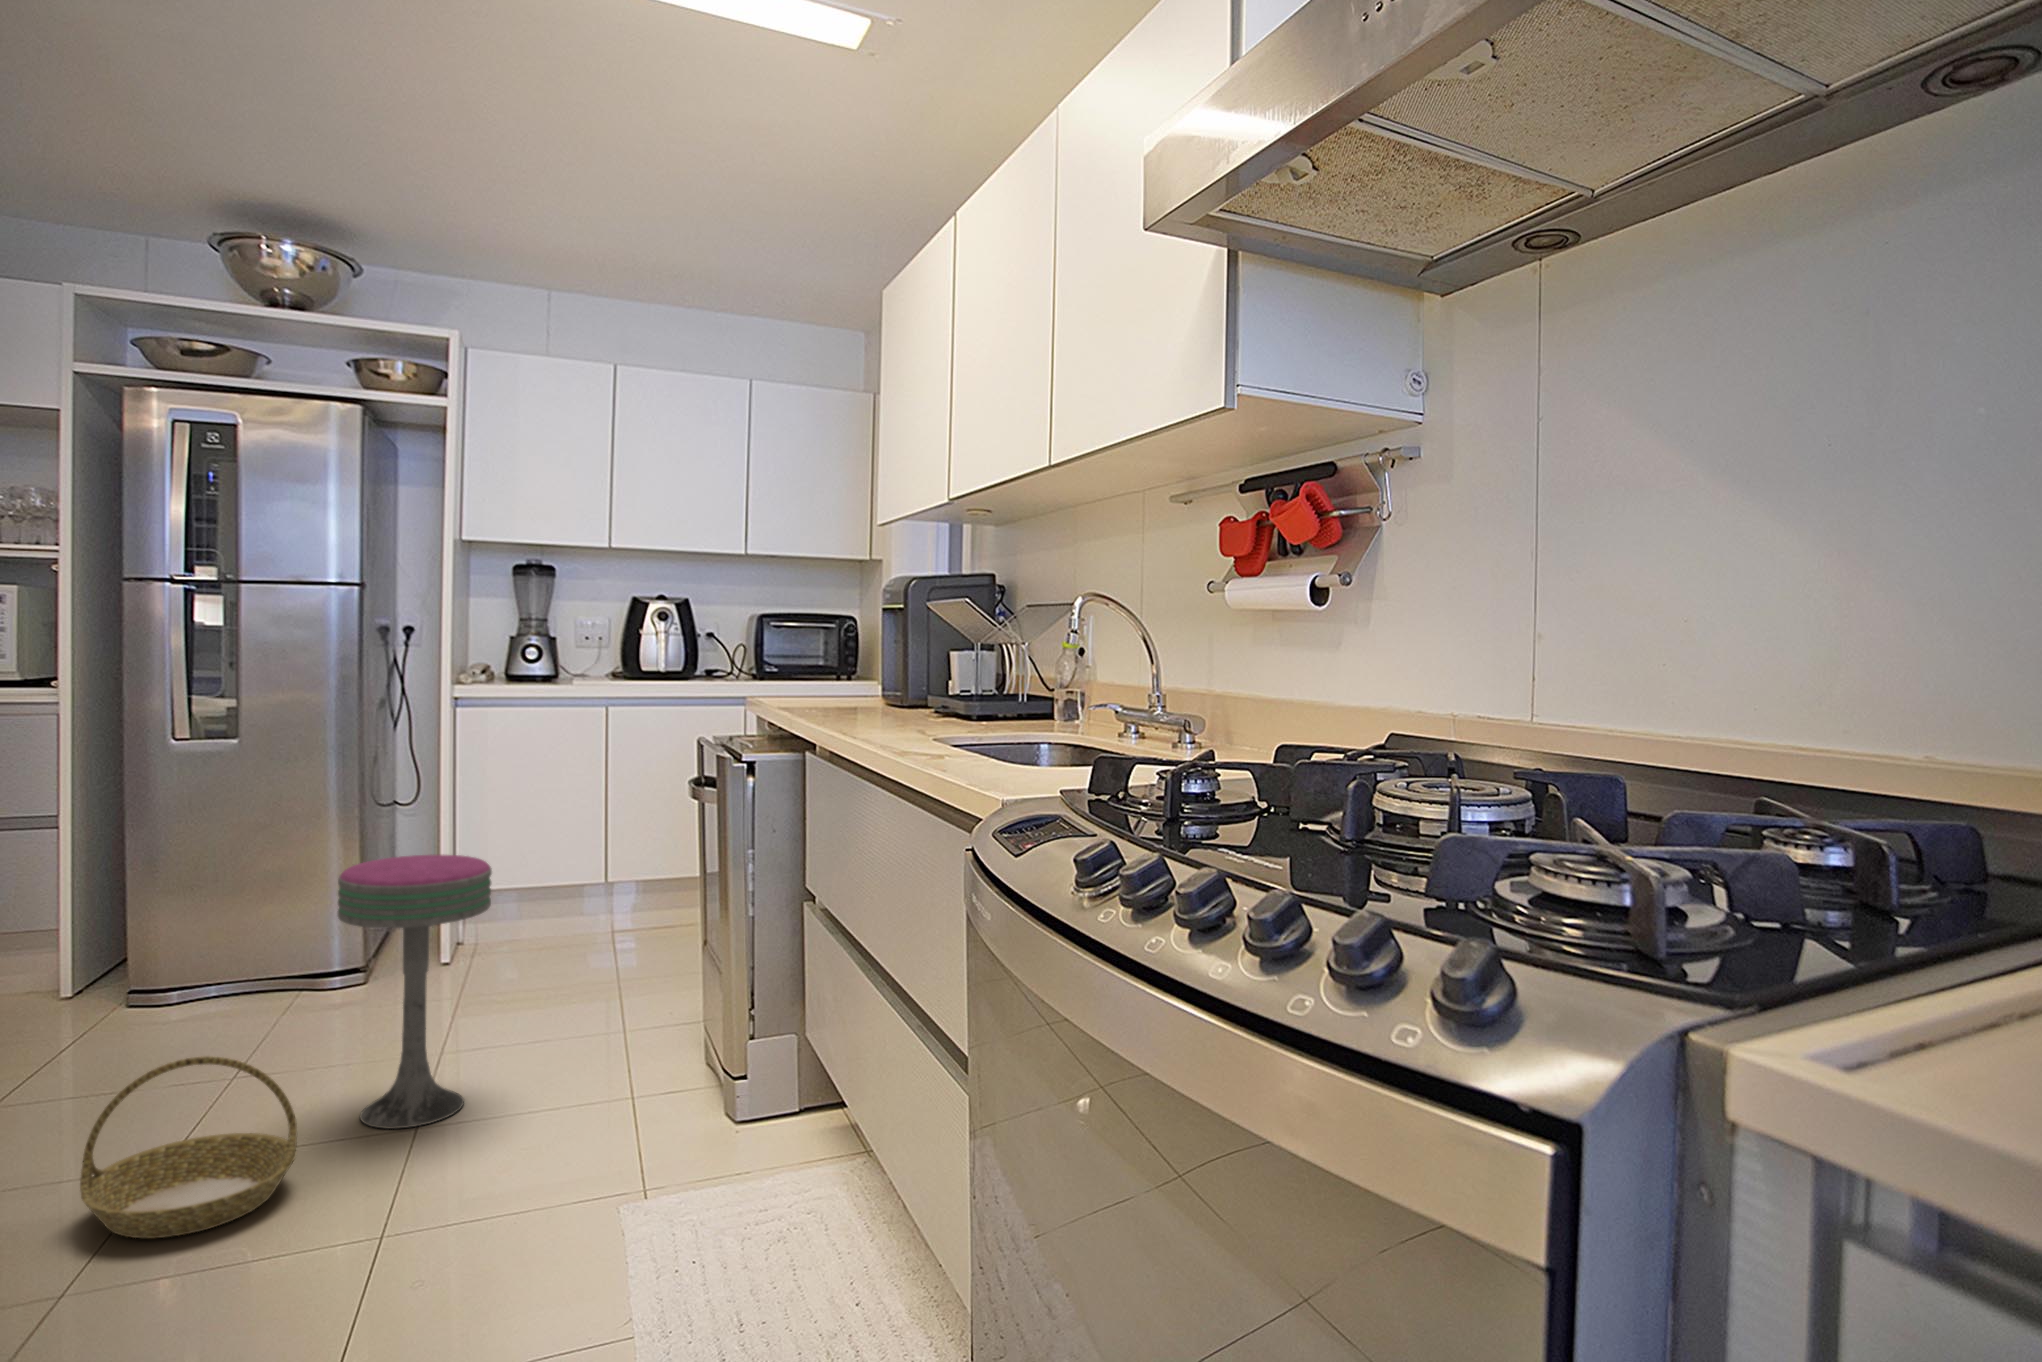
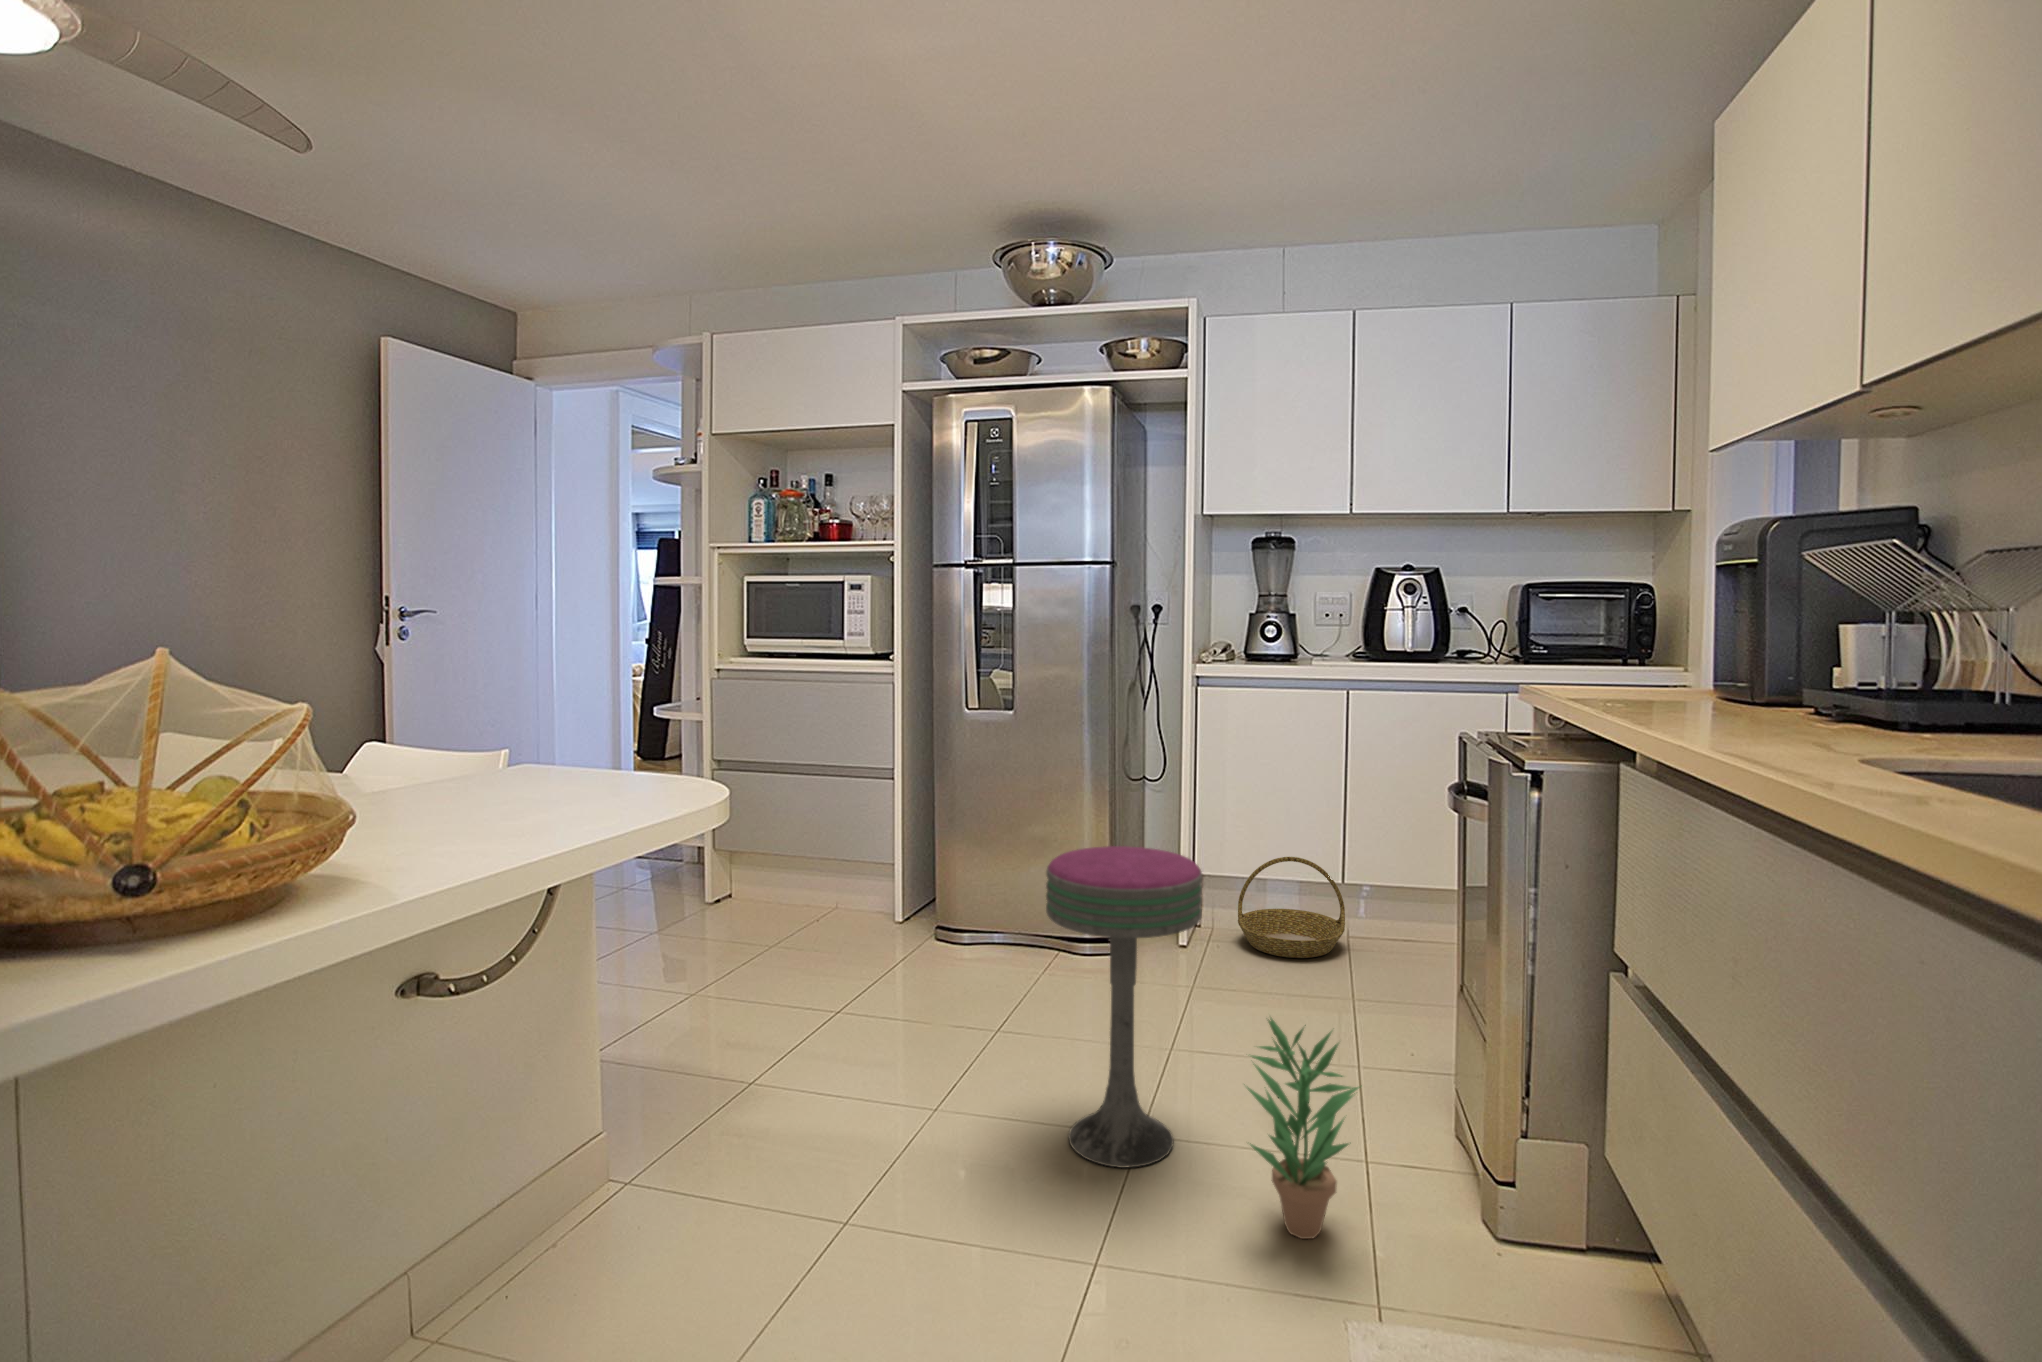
potted plant: none [533,963,630,1129] -> present [1247,1018,1359,1239]
basket: present [80,1056,297,1238] -> present [1238,857,1345,958]

